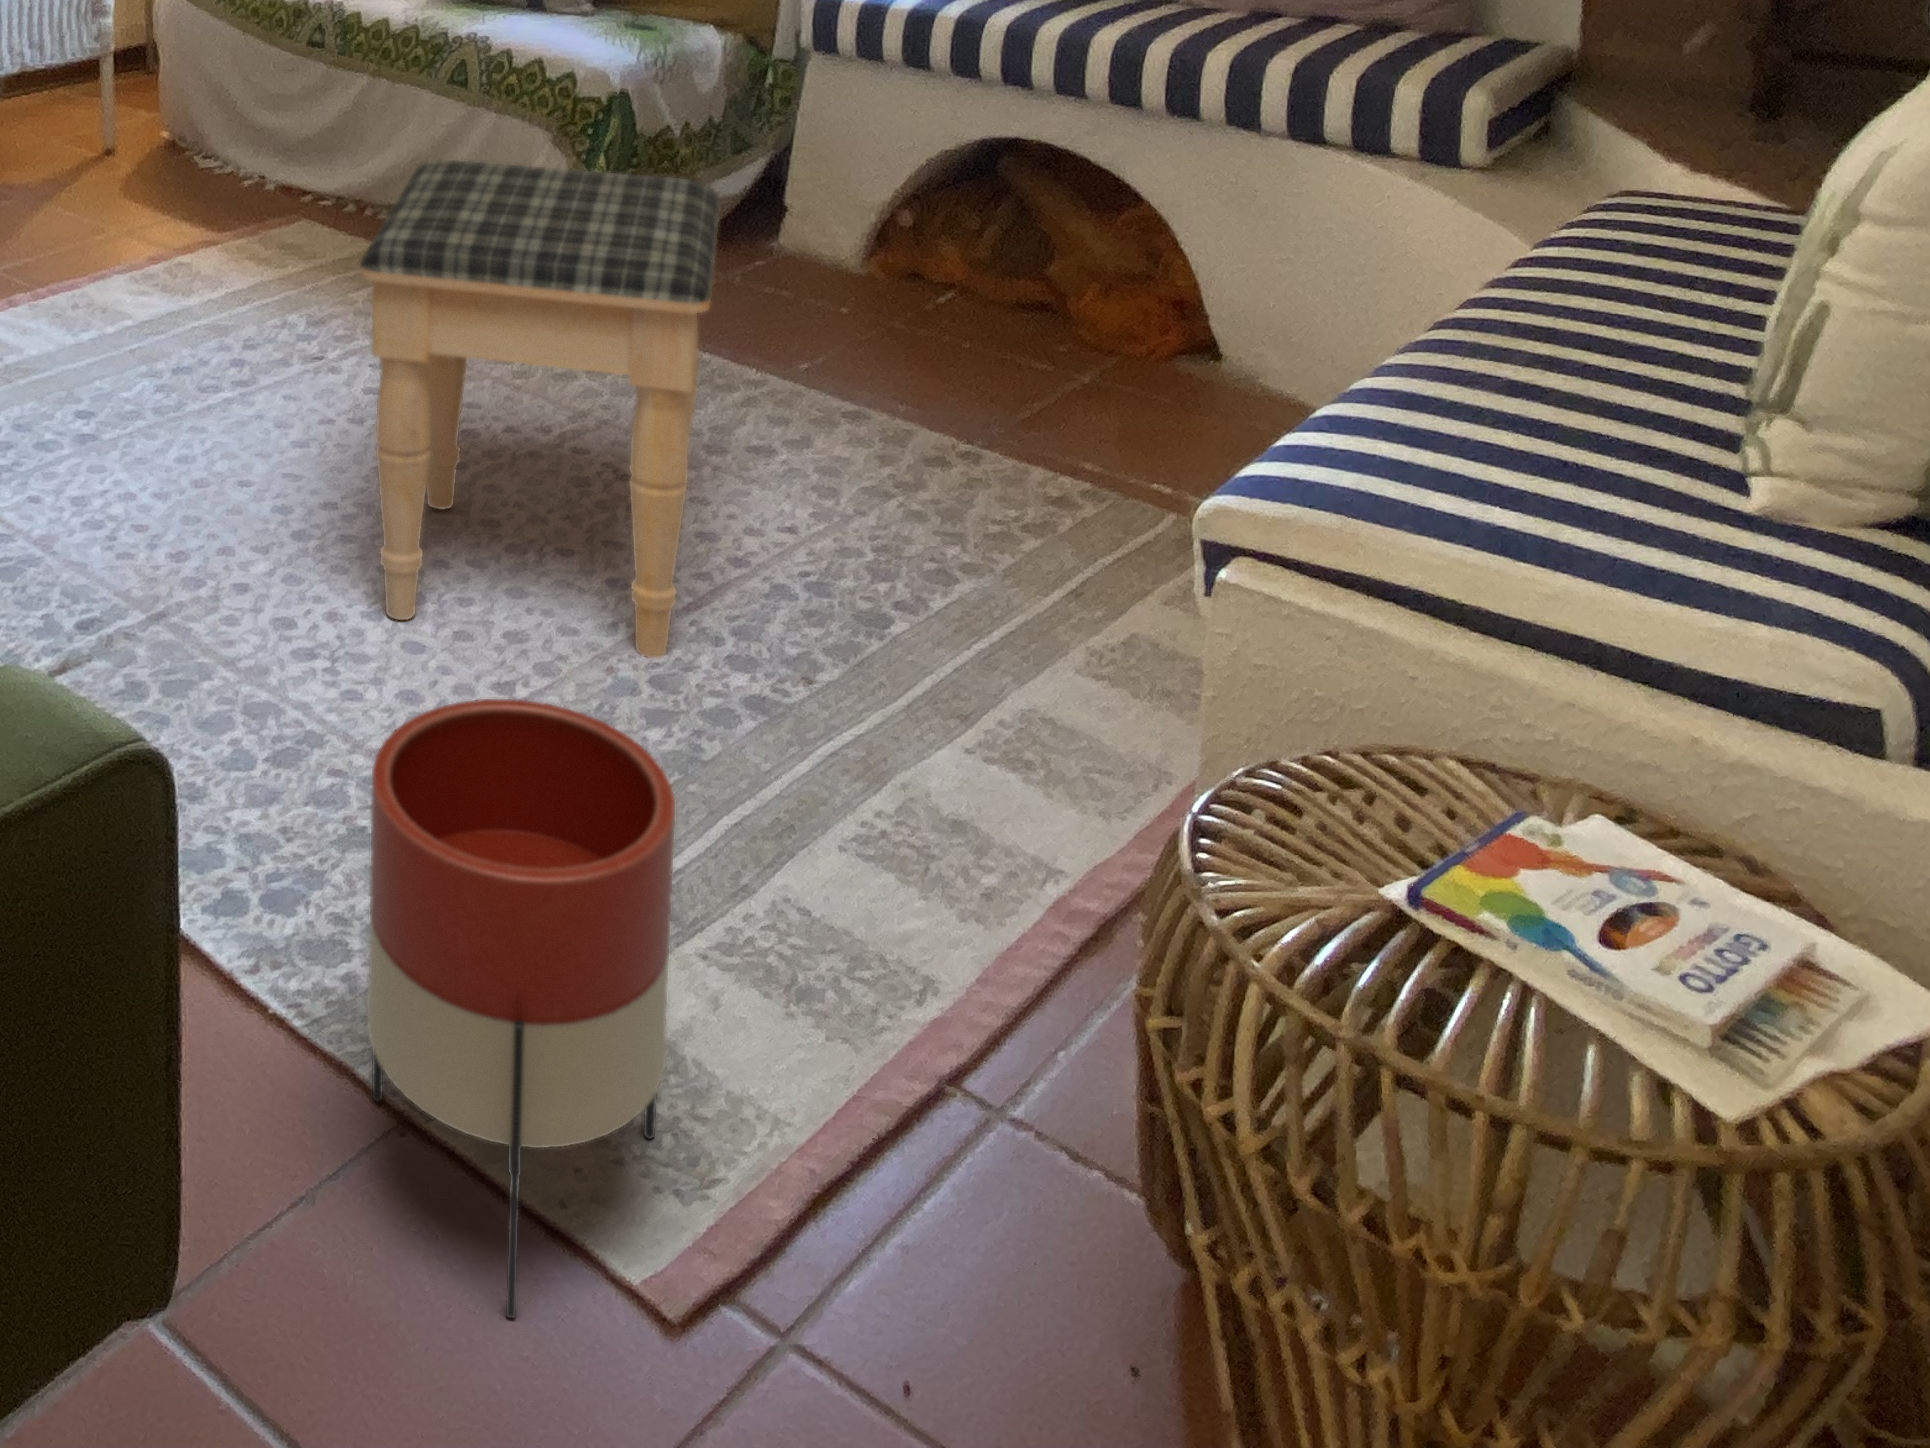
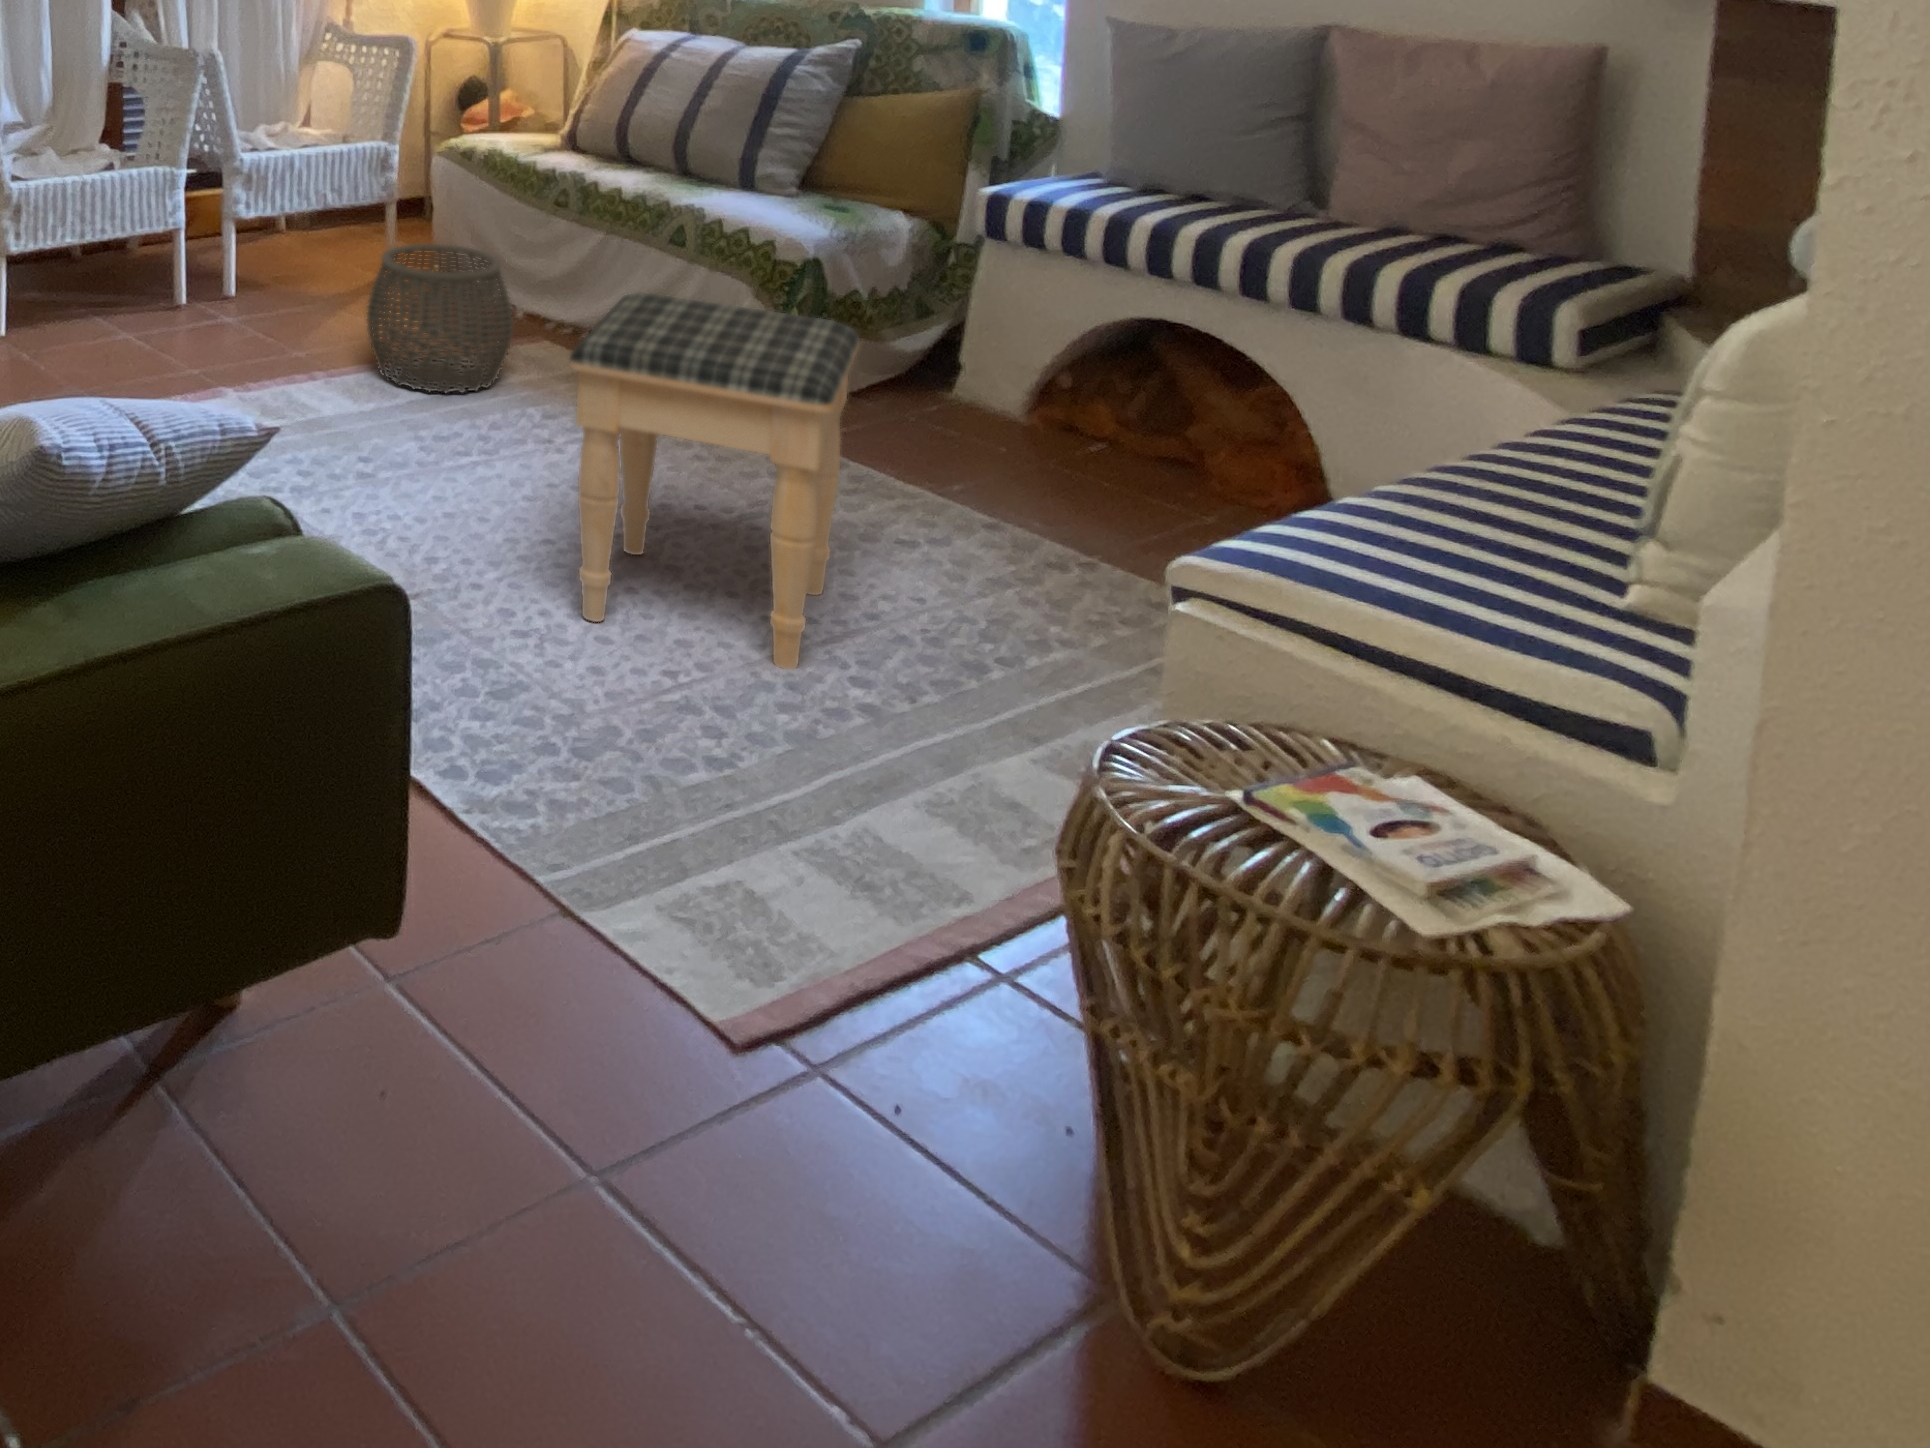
woven basket: none [76,105,265,302] -> present [367,244,513,393]
planter: present [367,699,675,1318] -> none [539,628,744,1010]

